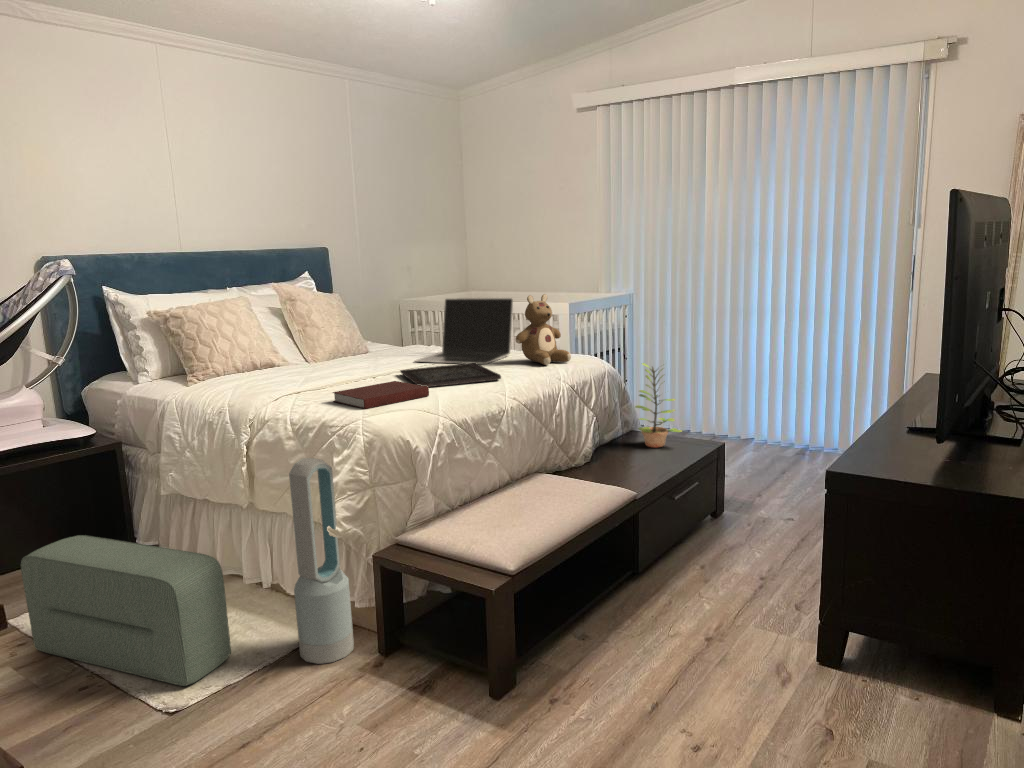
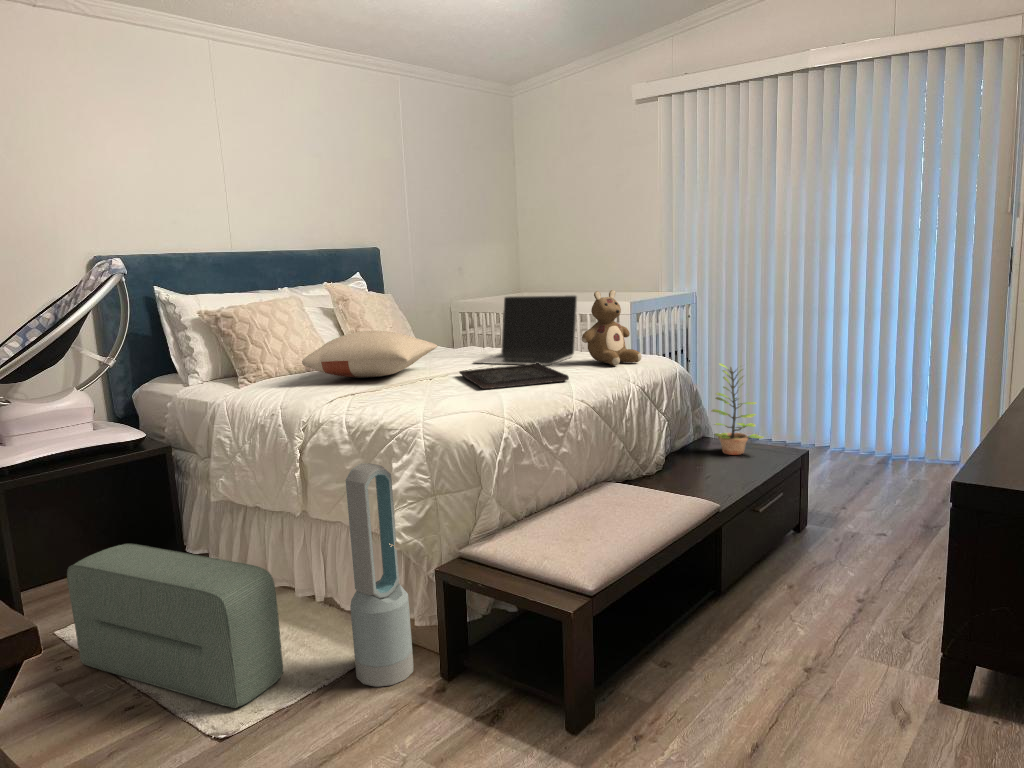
pillow: none [249,332,380,375] -> present [302,331,438,378]
notebook: present [333,381,429,409] -> none [390,382,493,411]

